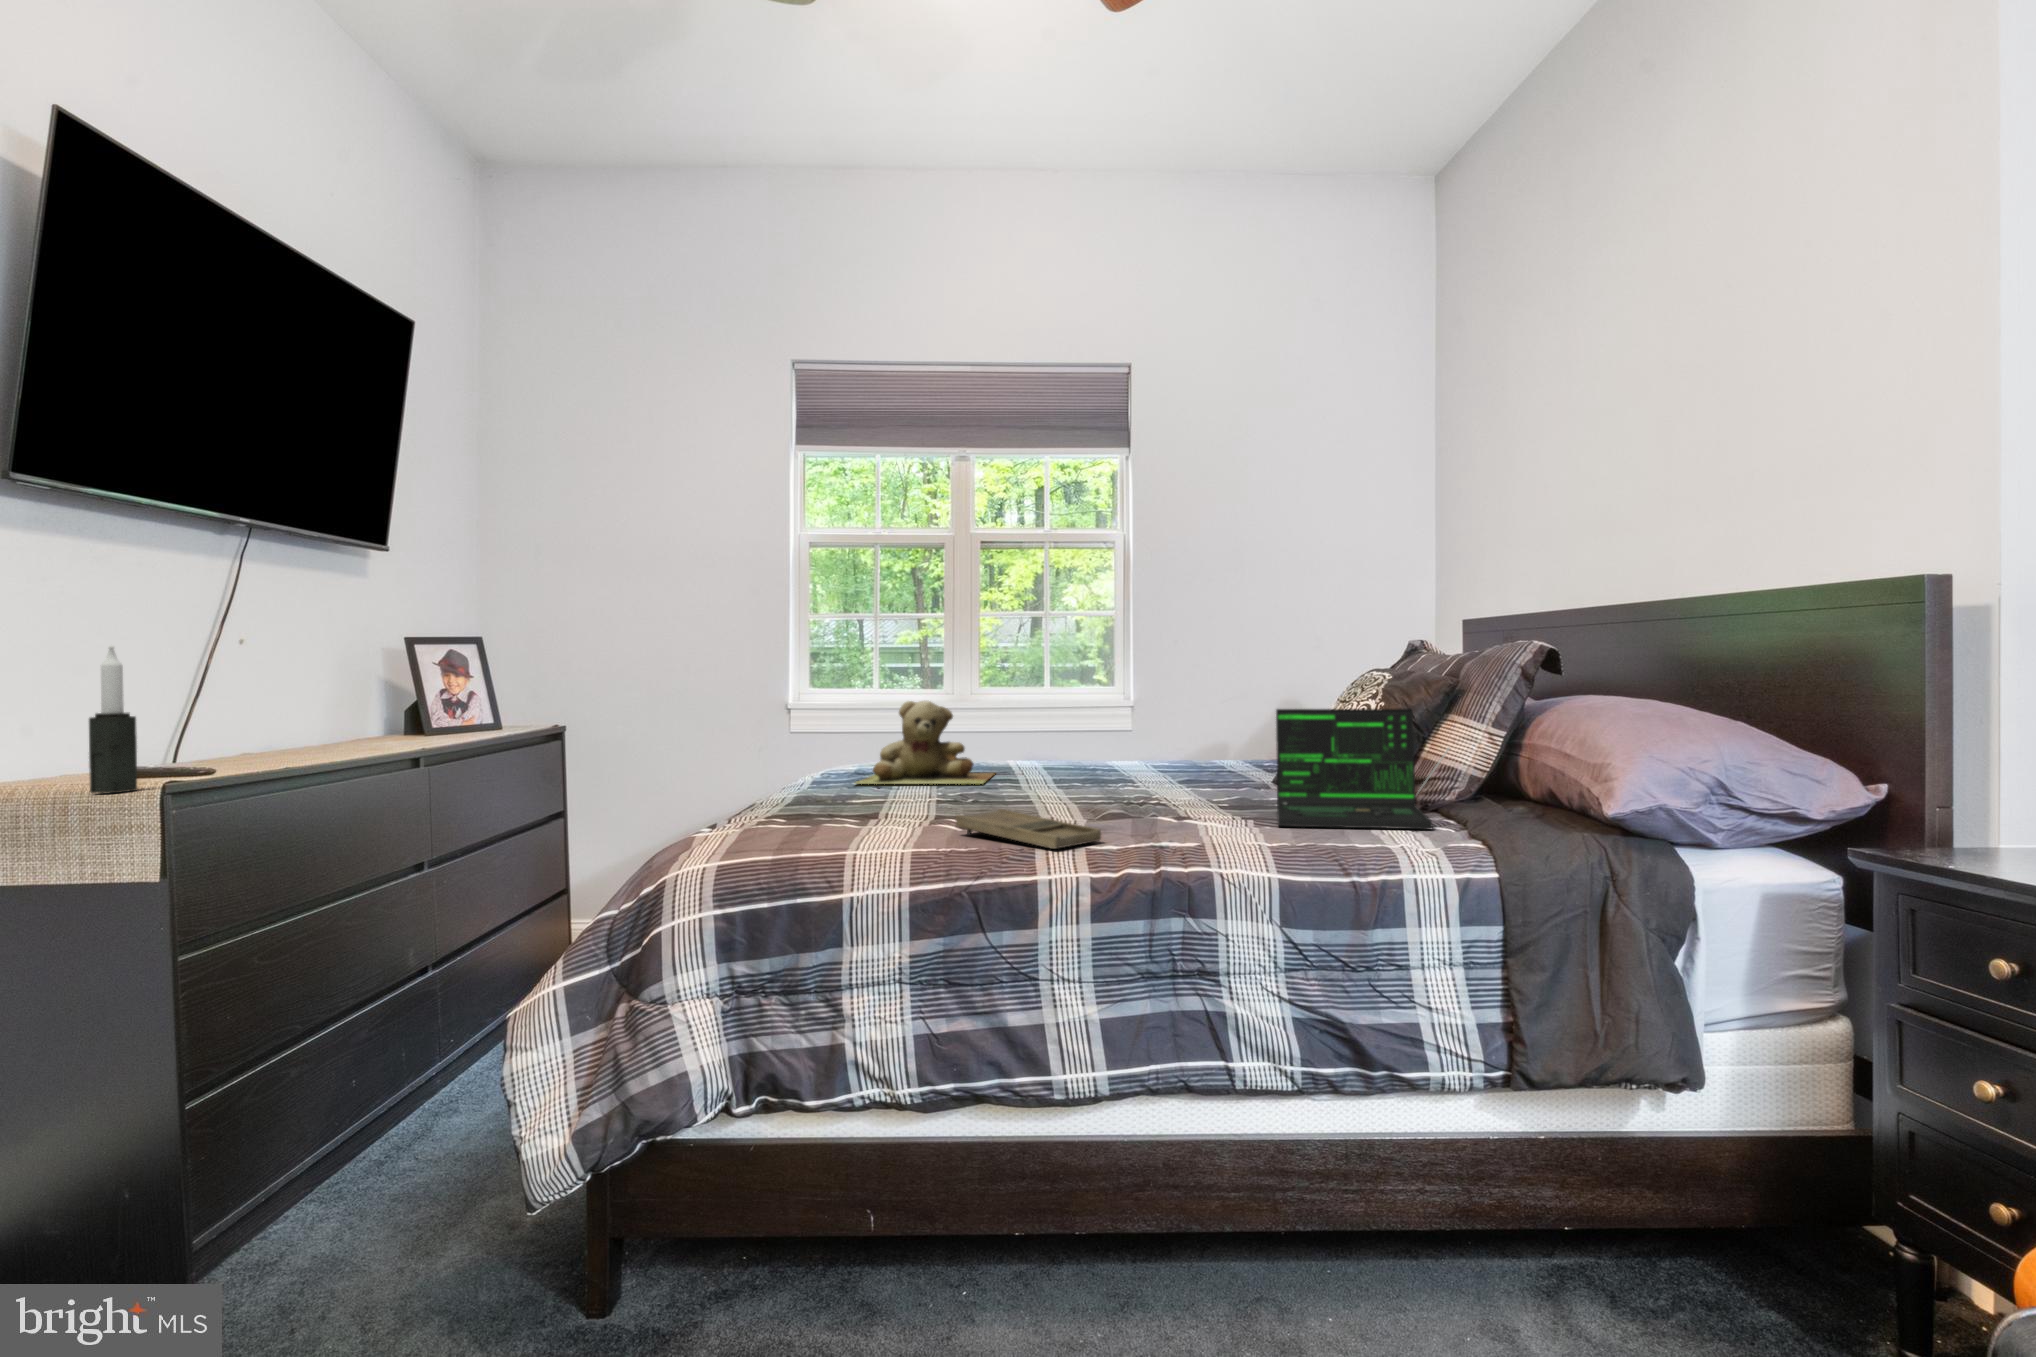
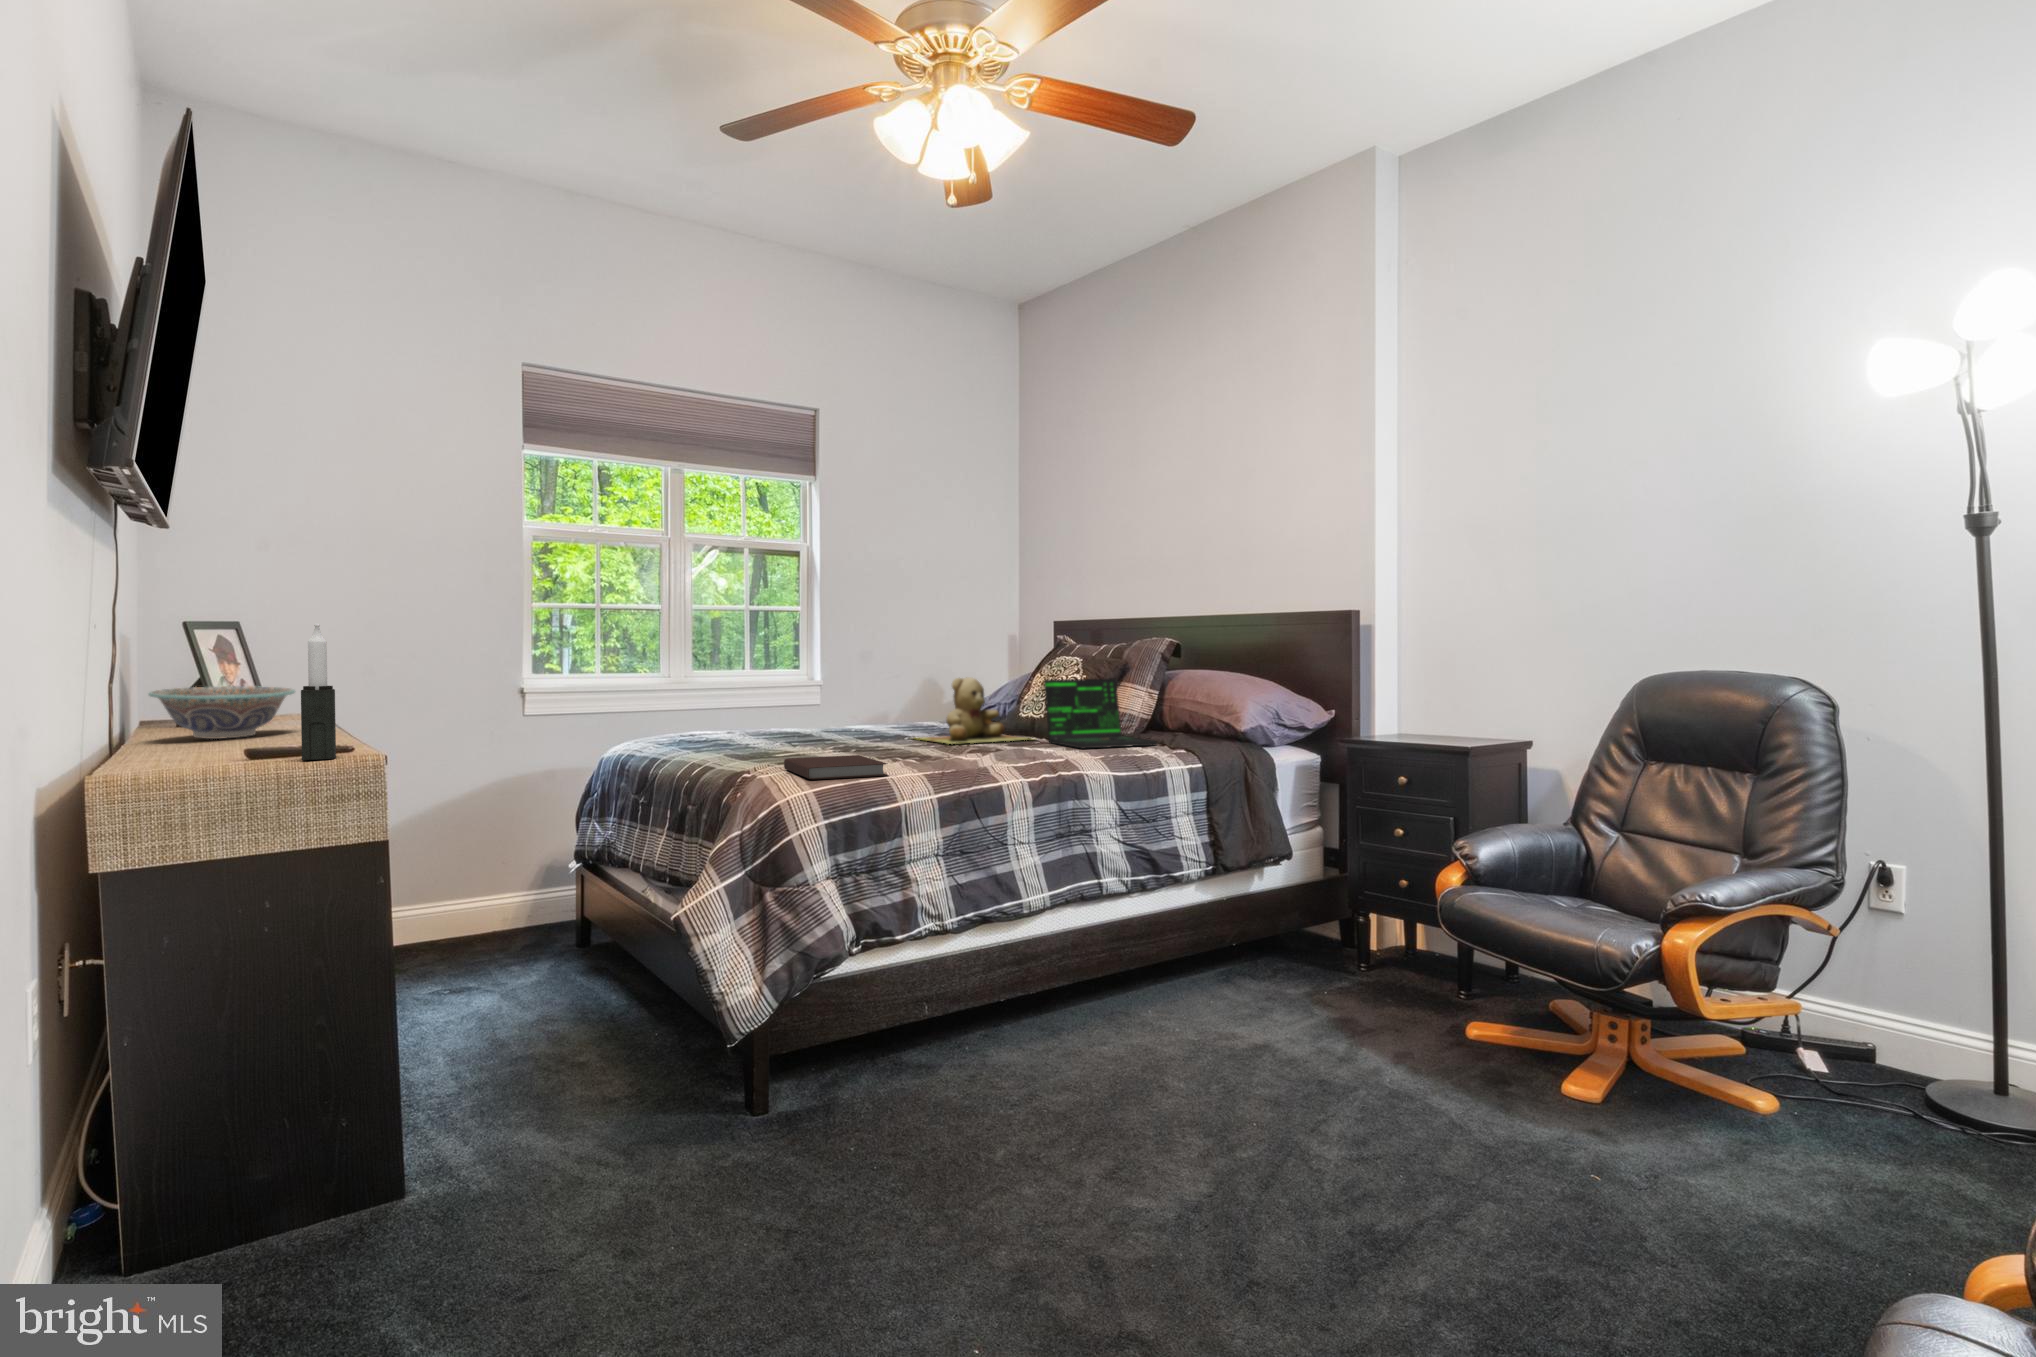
teddy bear: present [855,701,995,784] -> present [919,677,1027,744]
decorative bowl: none [267,706,402,757] -> present [149,686,295,739]
tray: present [956,809,1101,849] -> none [923,747,1022,763]
notebook: none [710,814,871,854] -> present [784,755,888,779]

